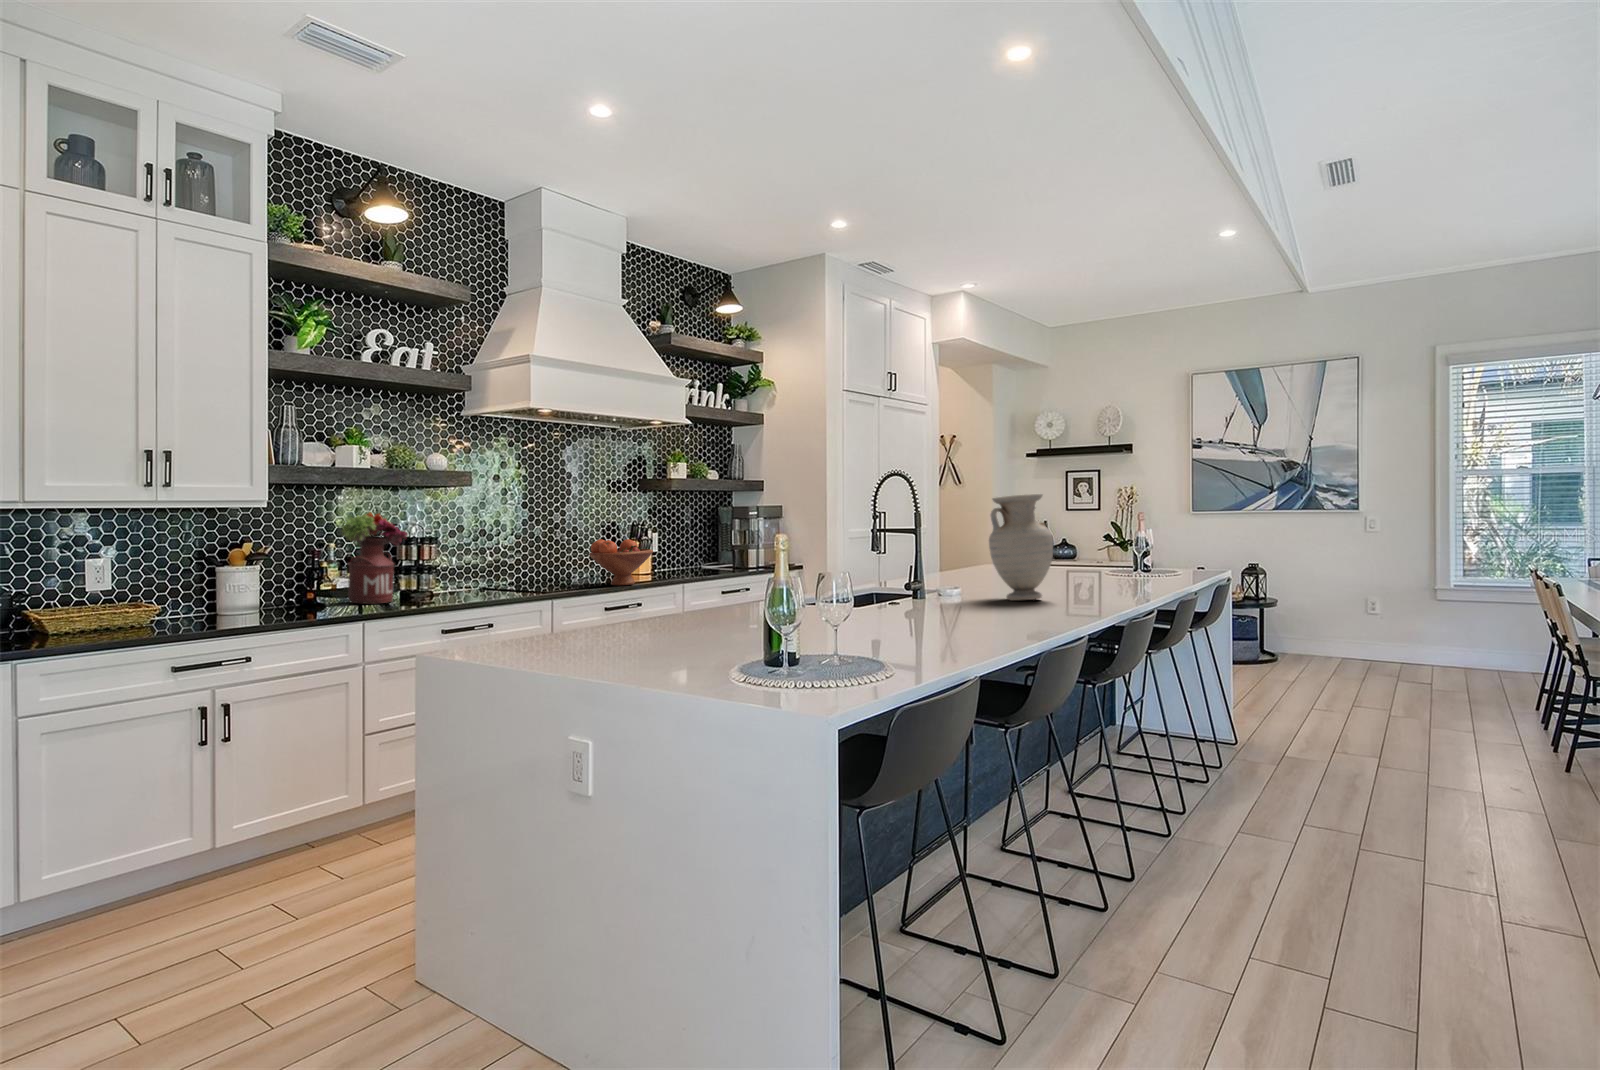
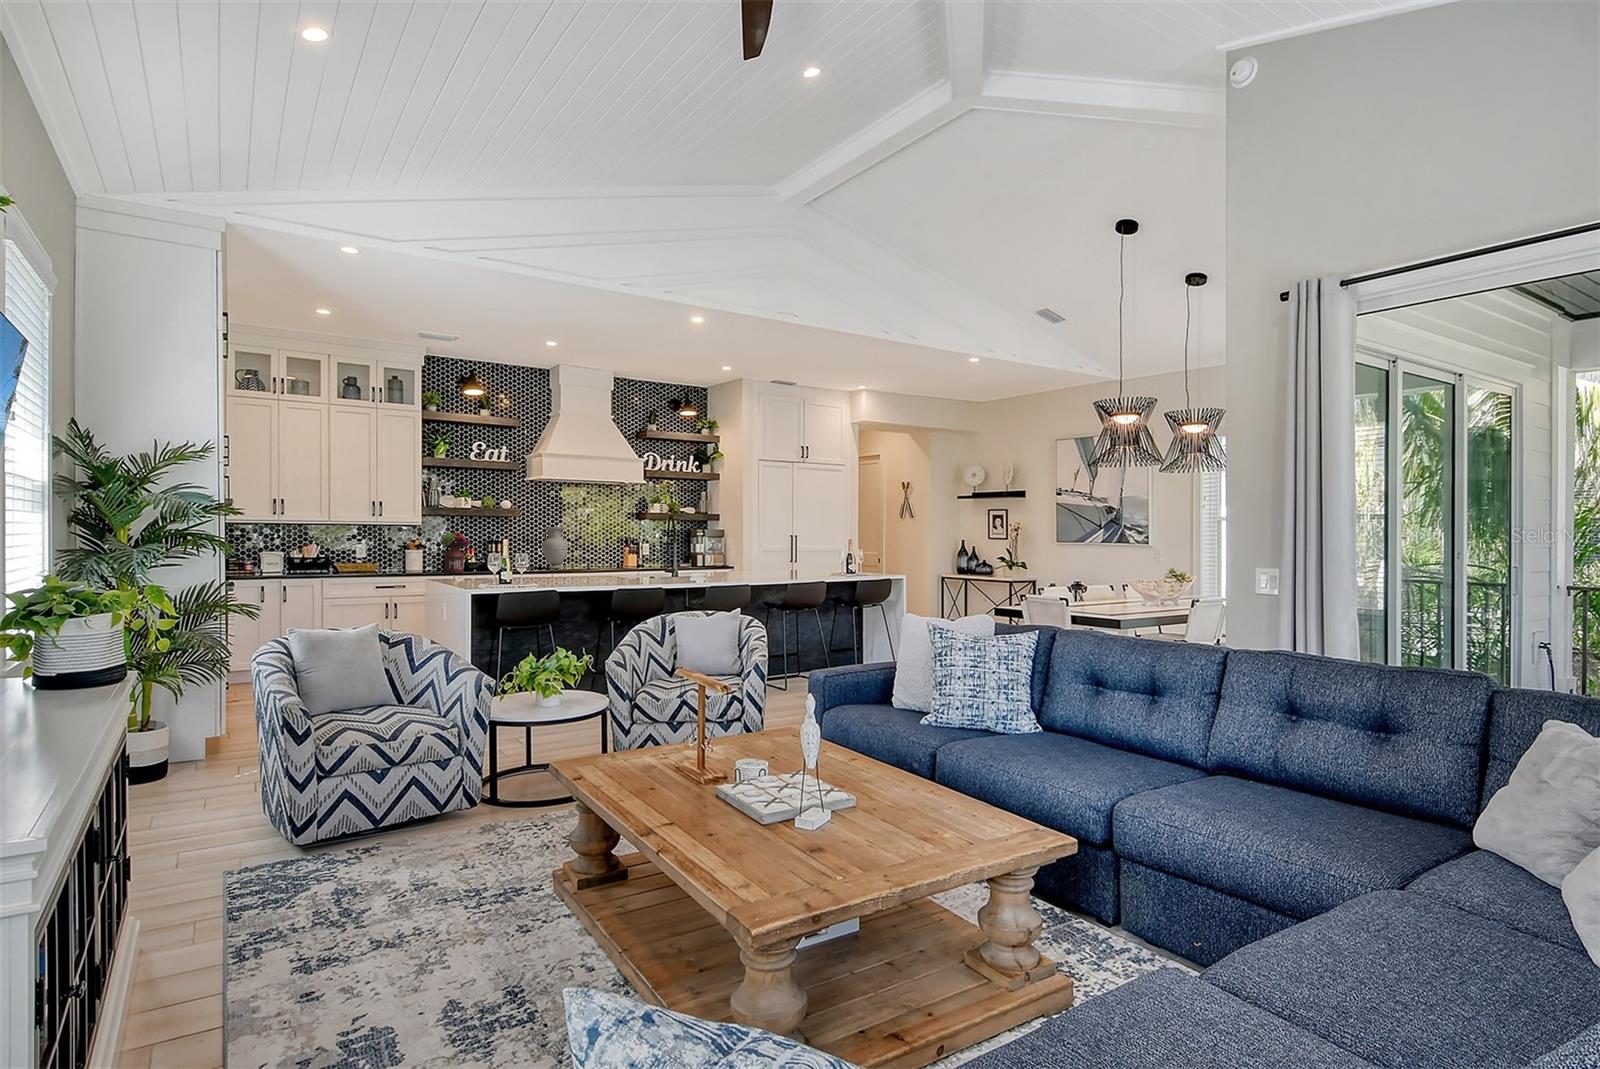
vase: present [989,494,1053,601] -> present [542,527,568,569]
fruit bowl: present [589,539,653,586] -> none [568,548,602,573]

